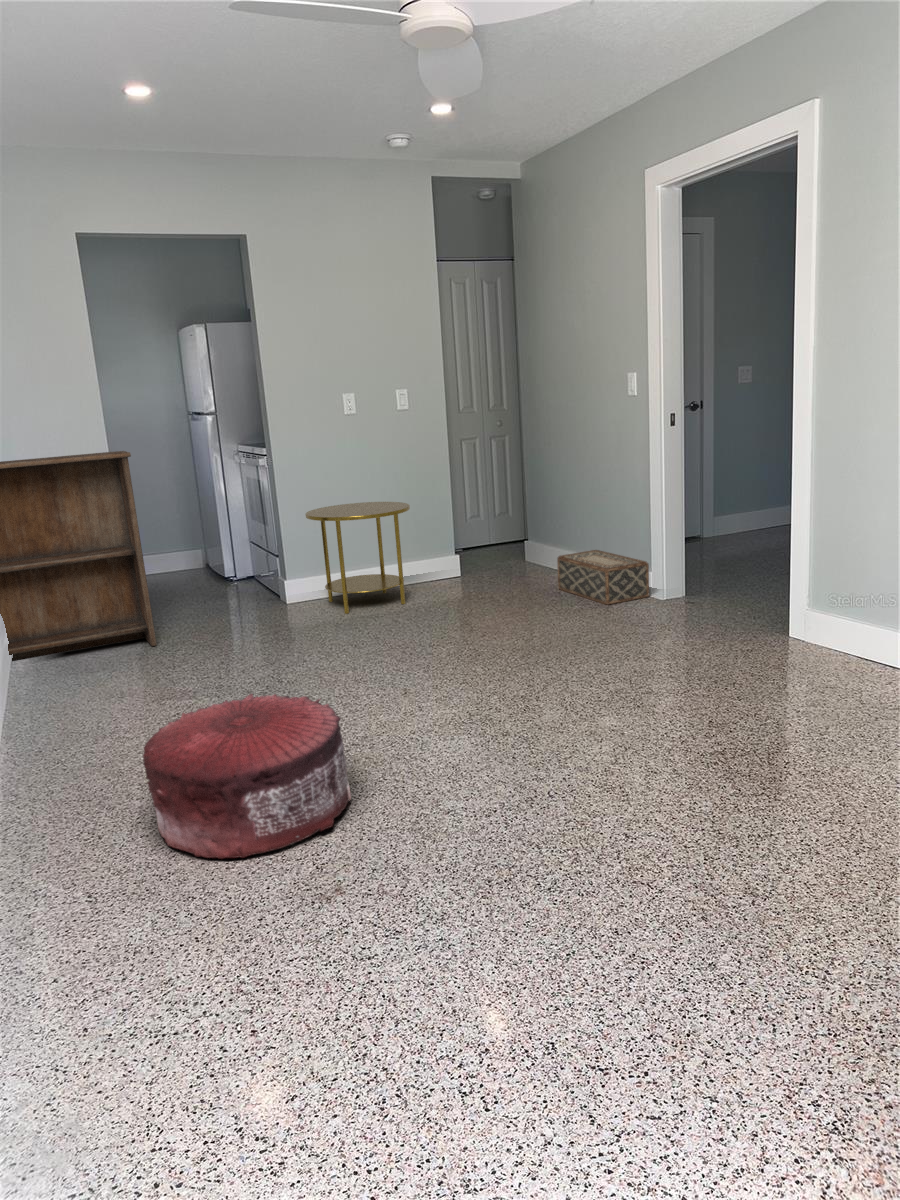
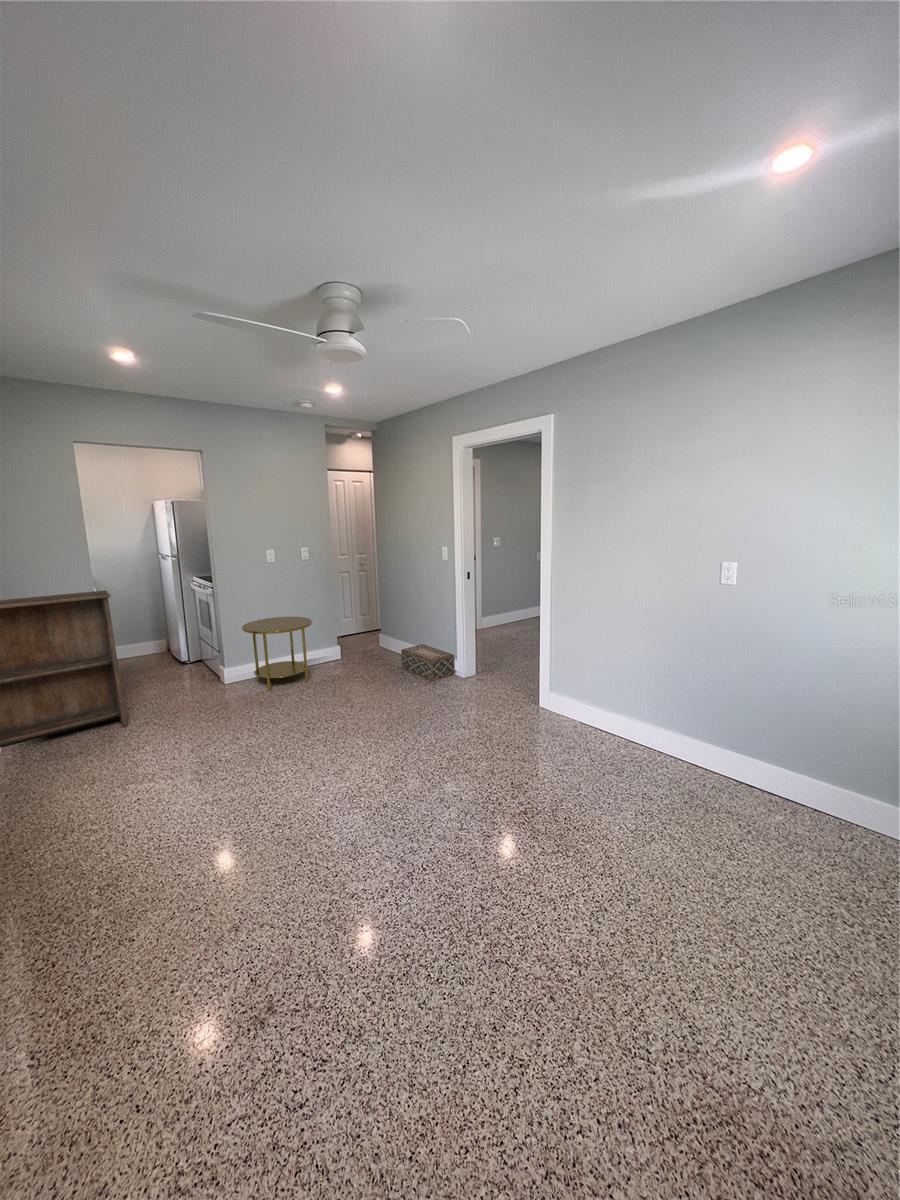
pouf: present [143,694,351,859] -> none [95,805,279,984]

